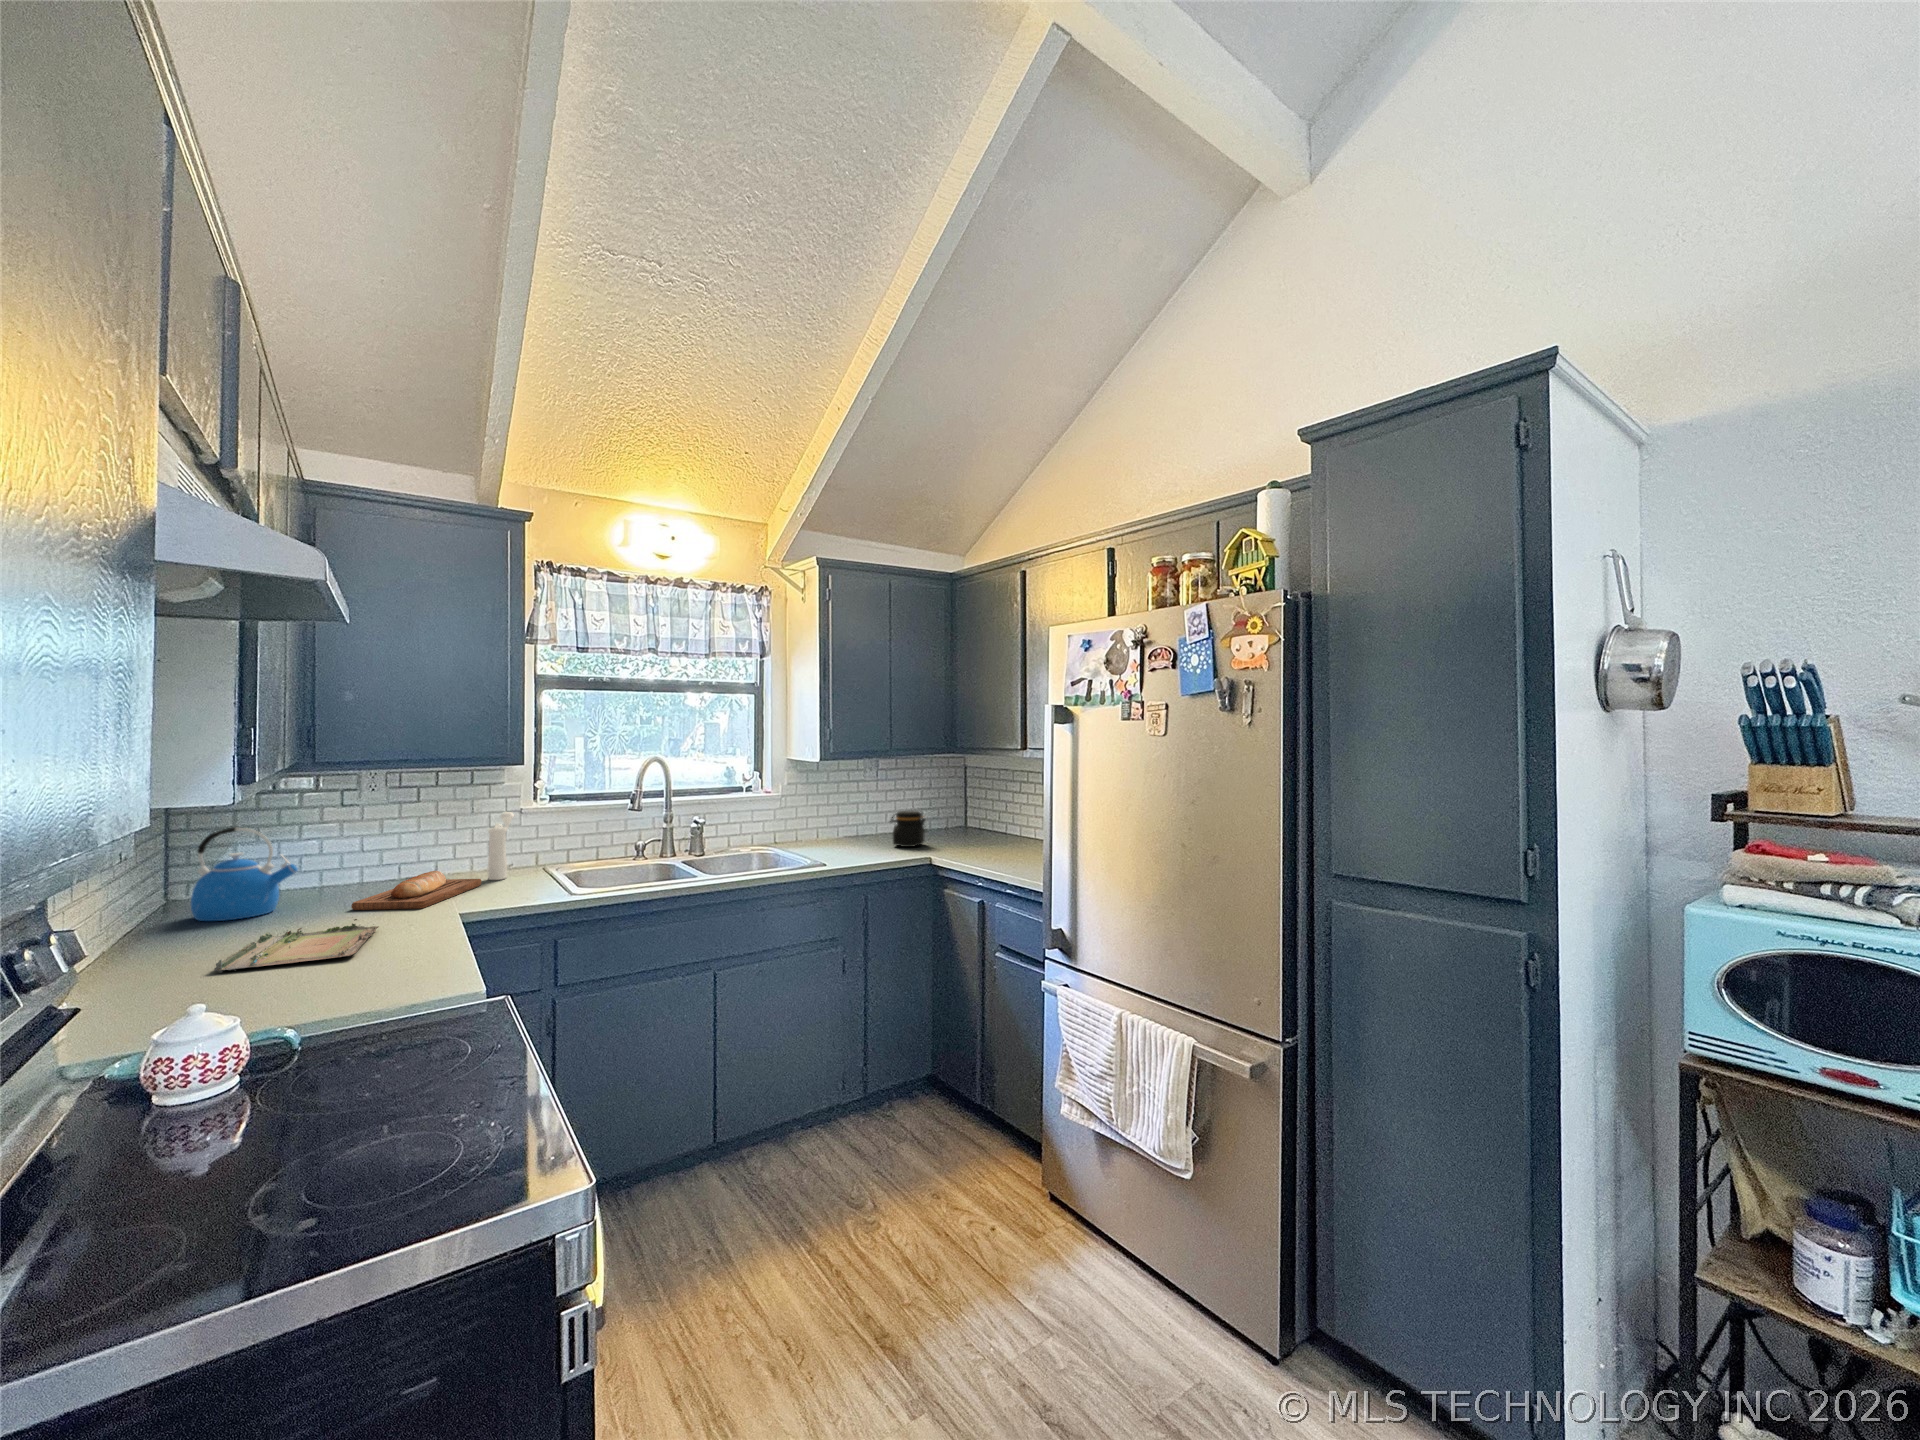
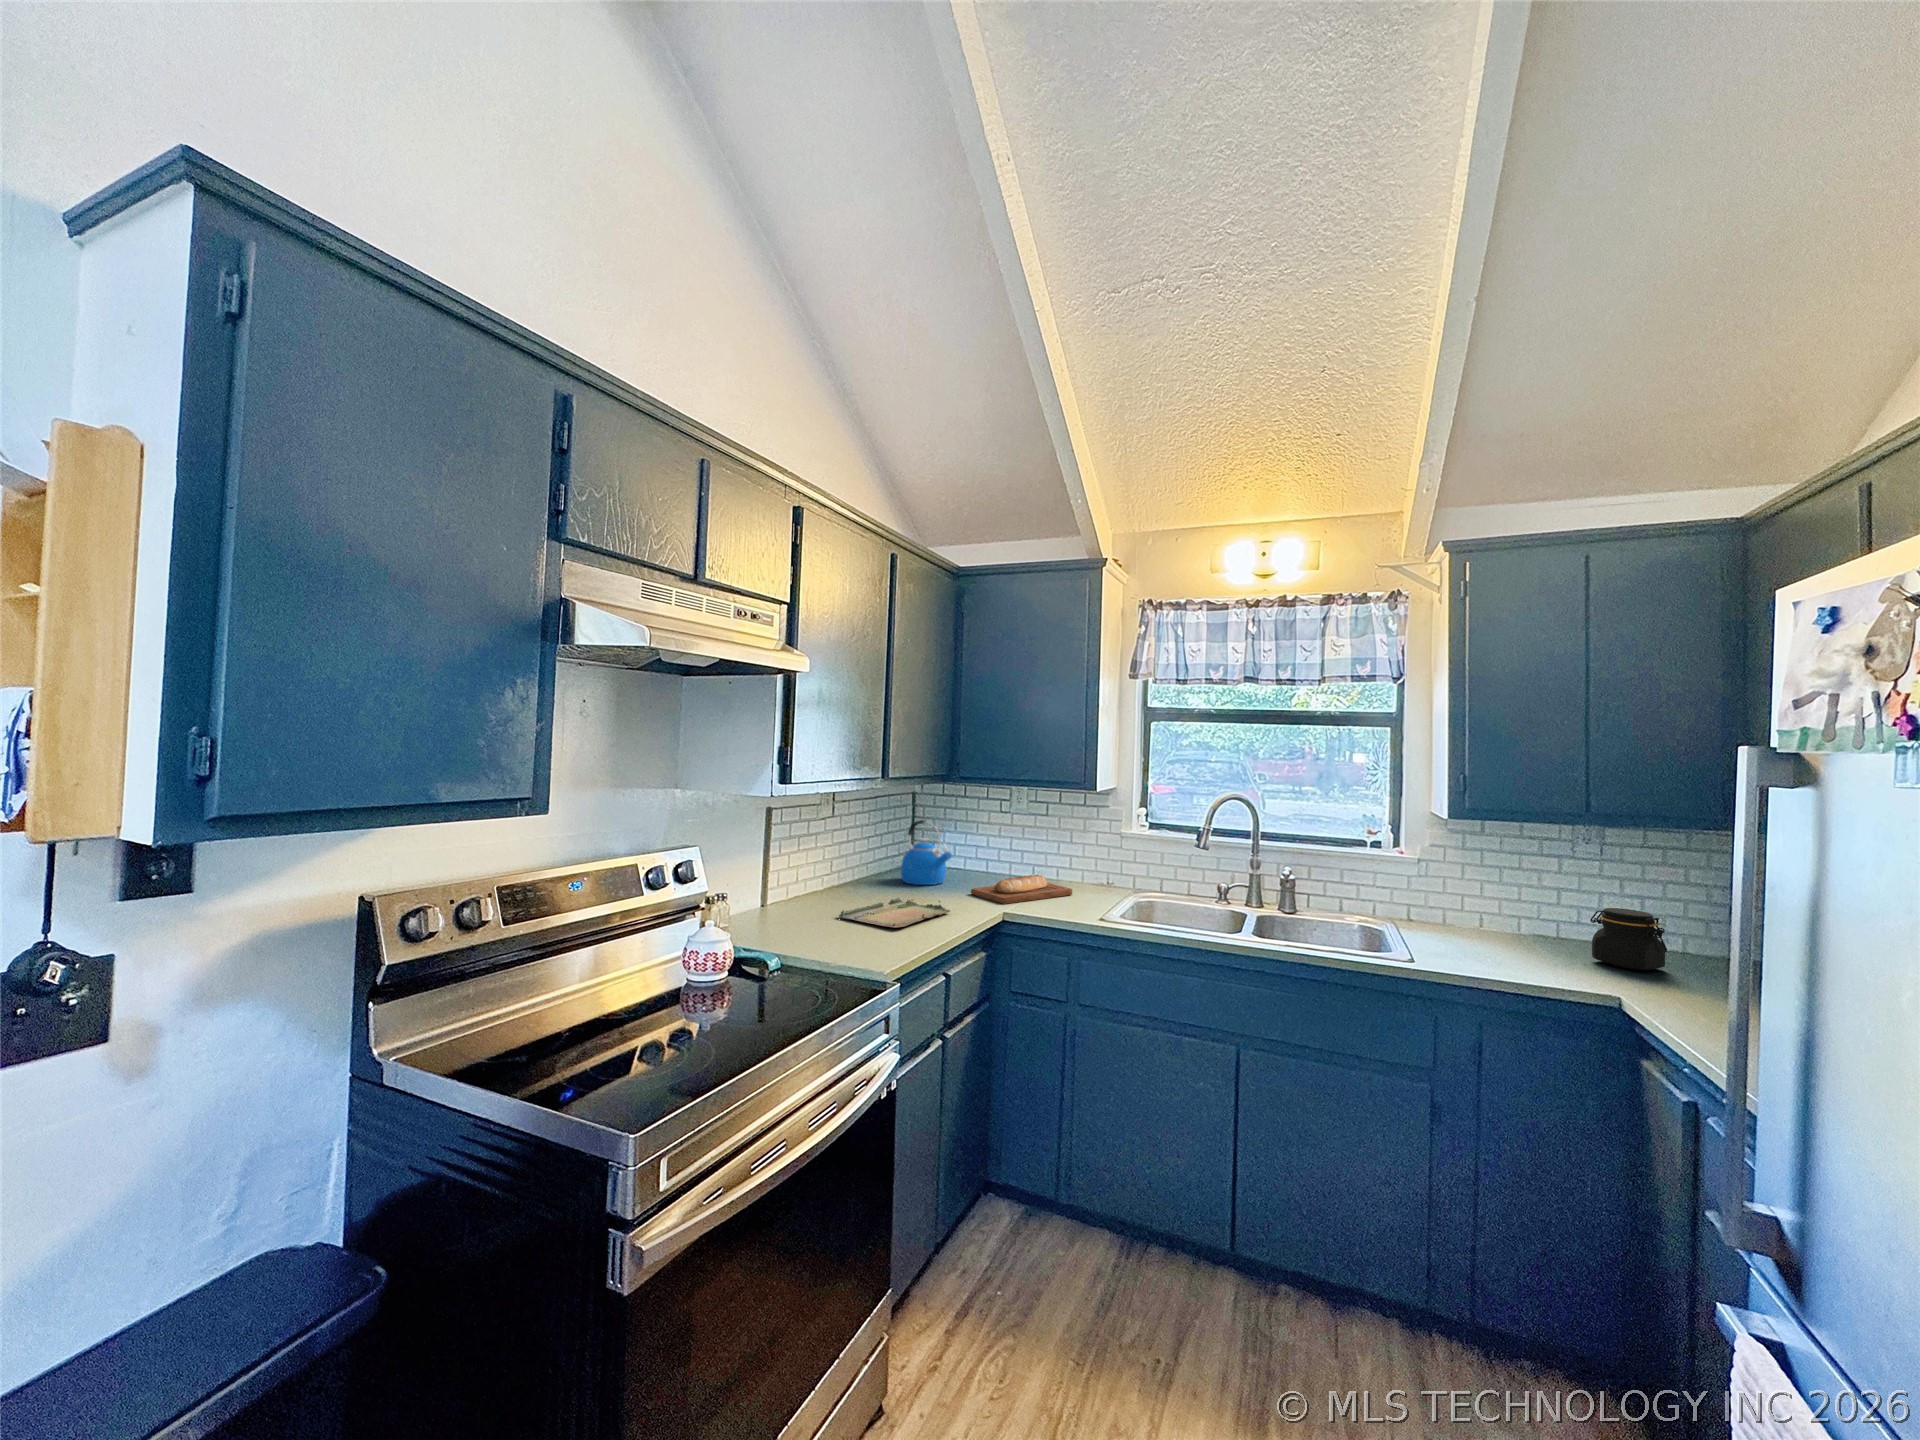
pepper mill: present [488,812,514,880] -> none [1086,833,1117,893]

